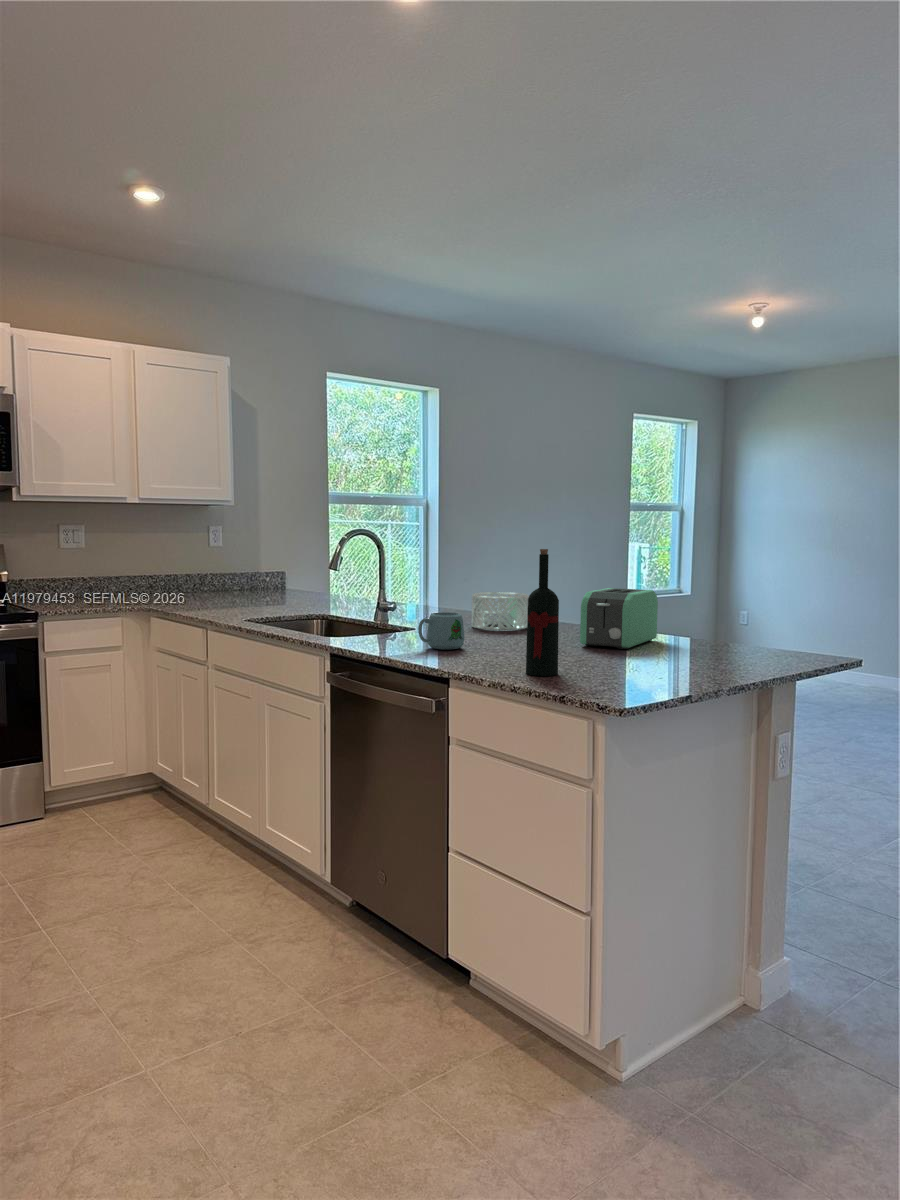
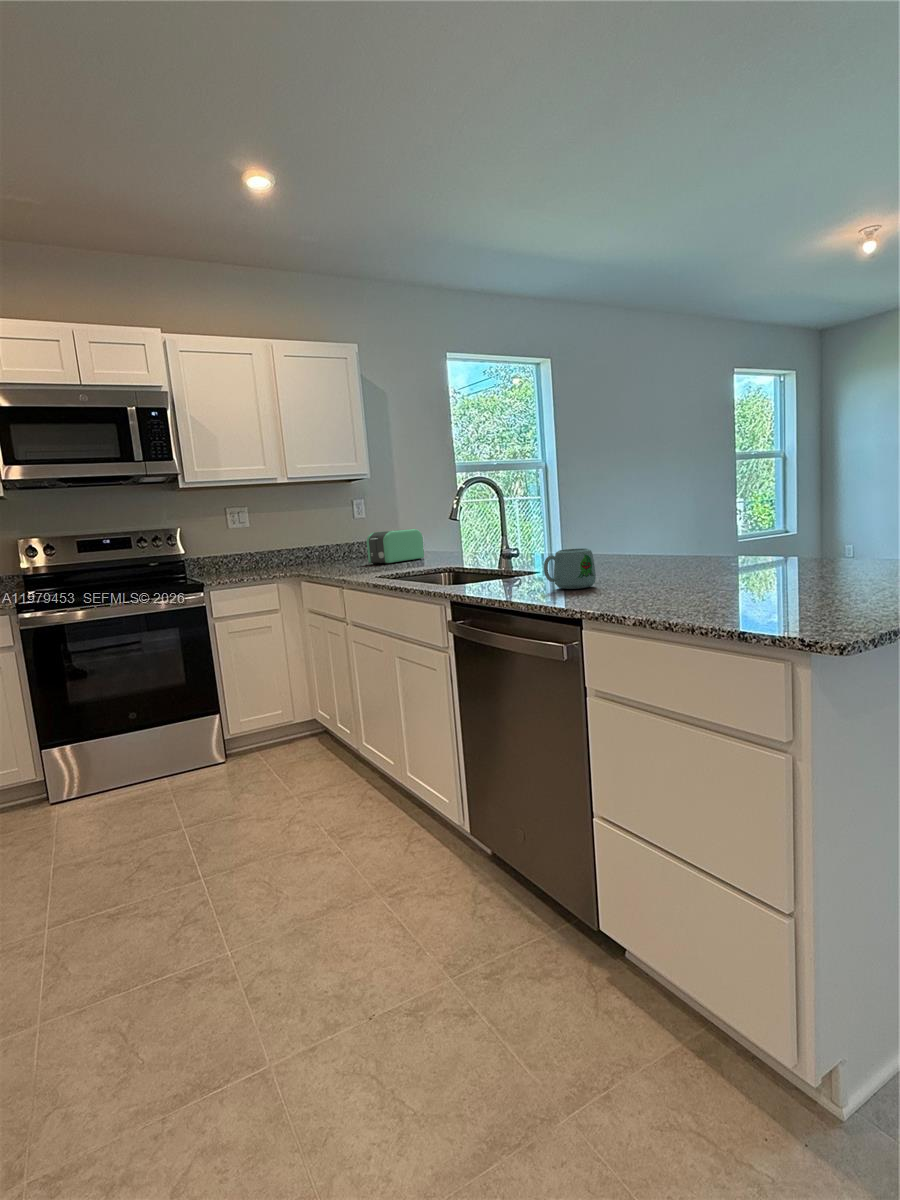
wine bottle: present [526,549,559,676] -> none [677,450,721,609]
toaster: present [580,588,658,649] -> present [367,529,424,564]
decorative bowl: present [472,592,528,630] -> none [598,529,660,569]

